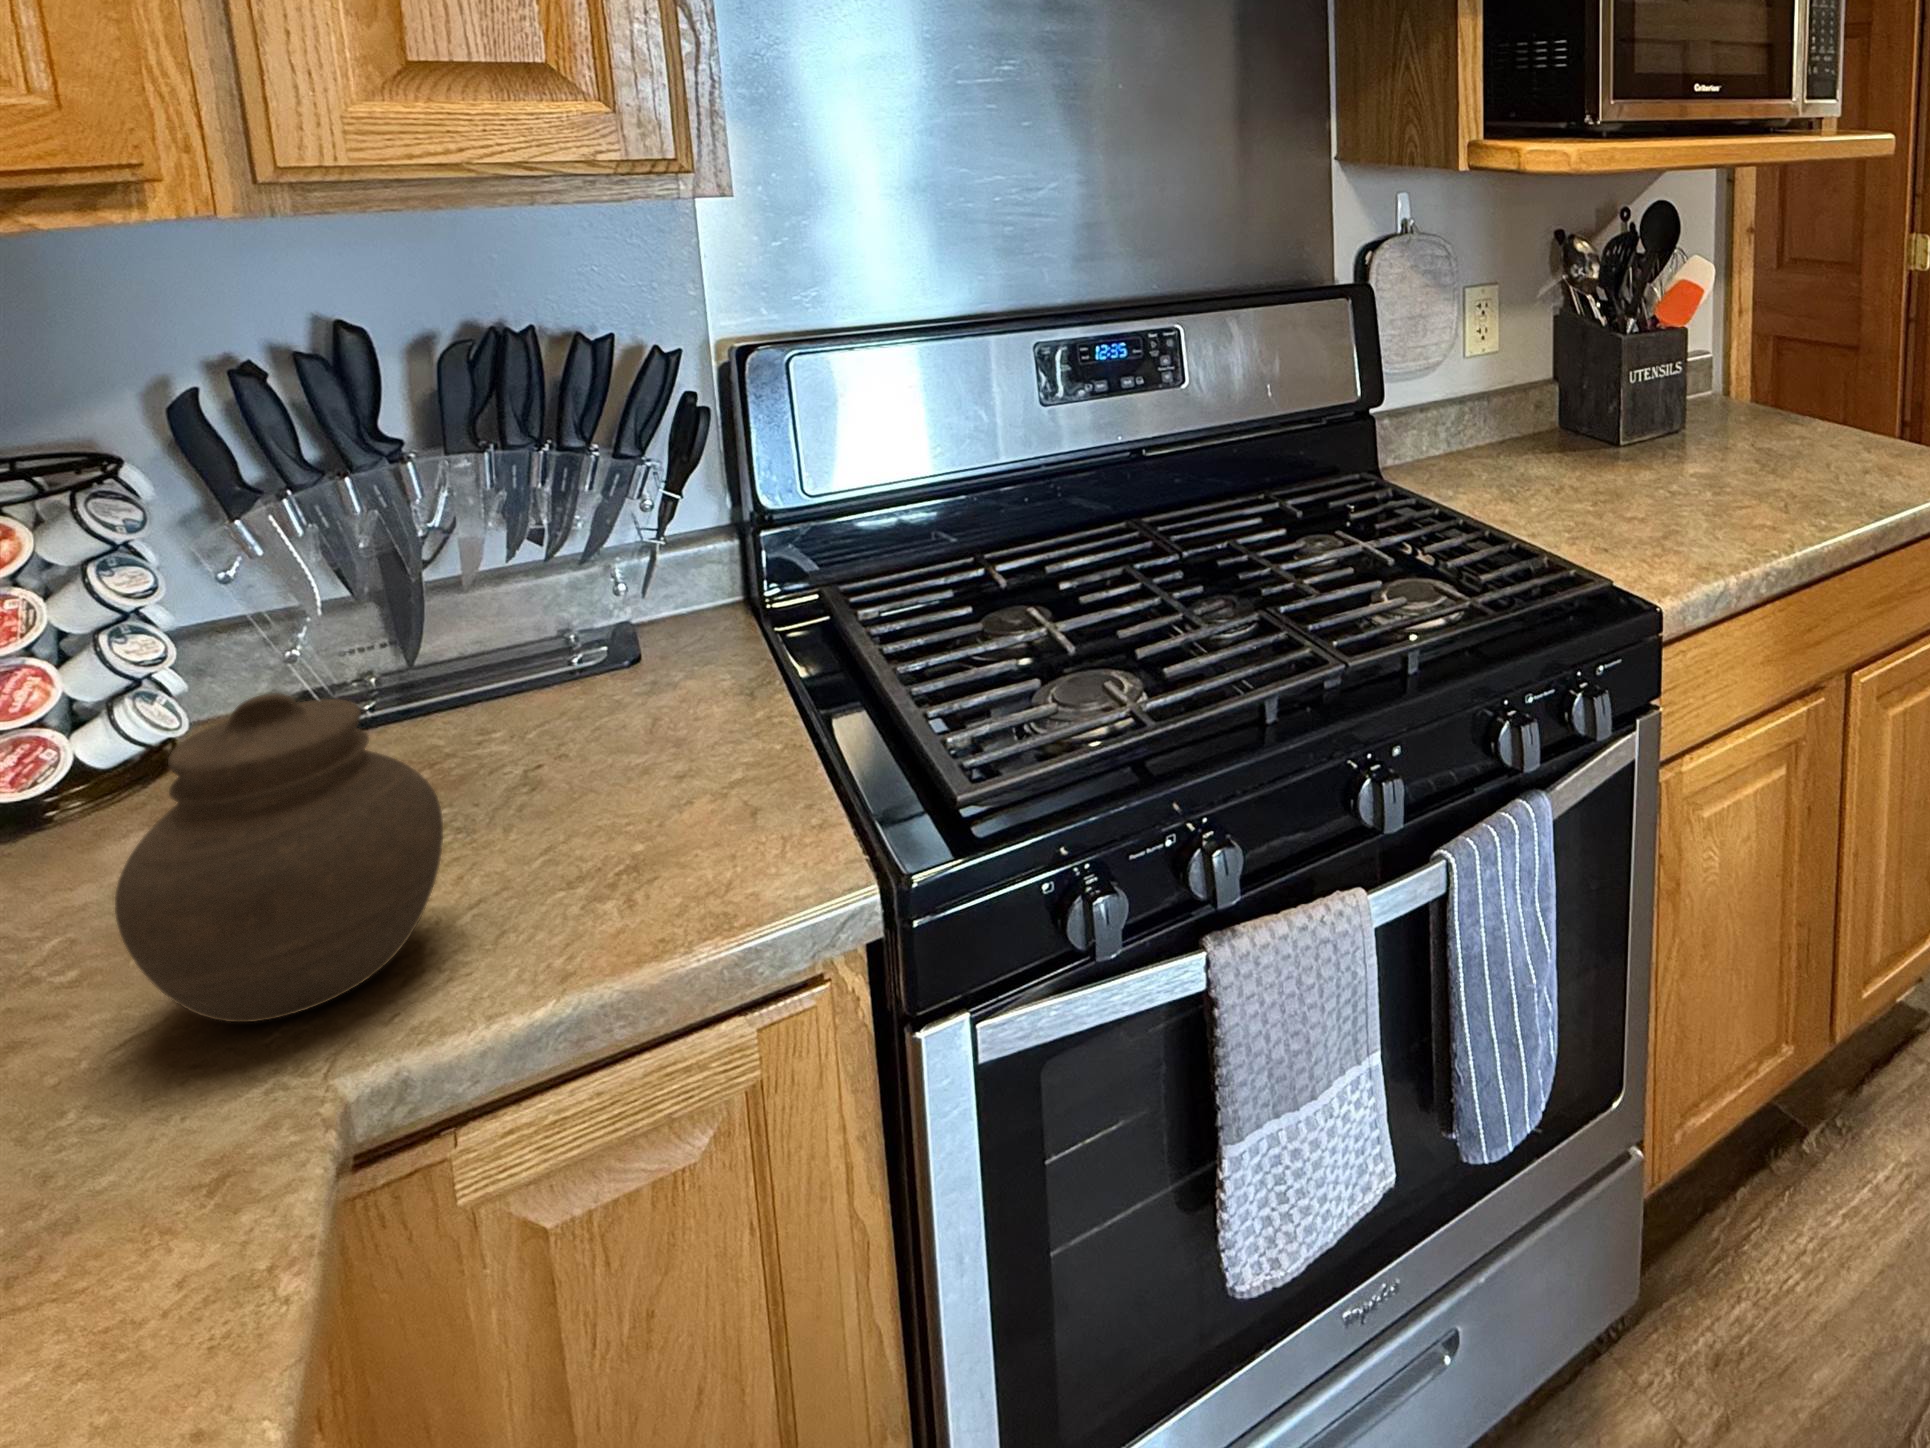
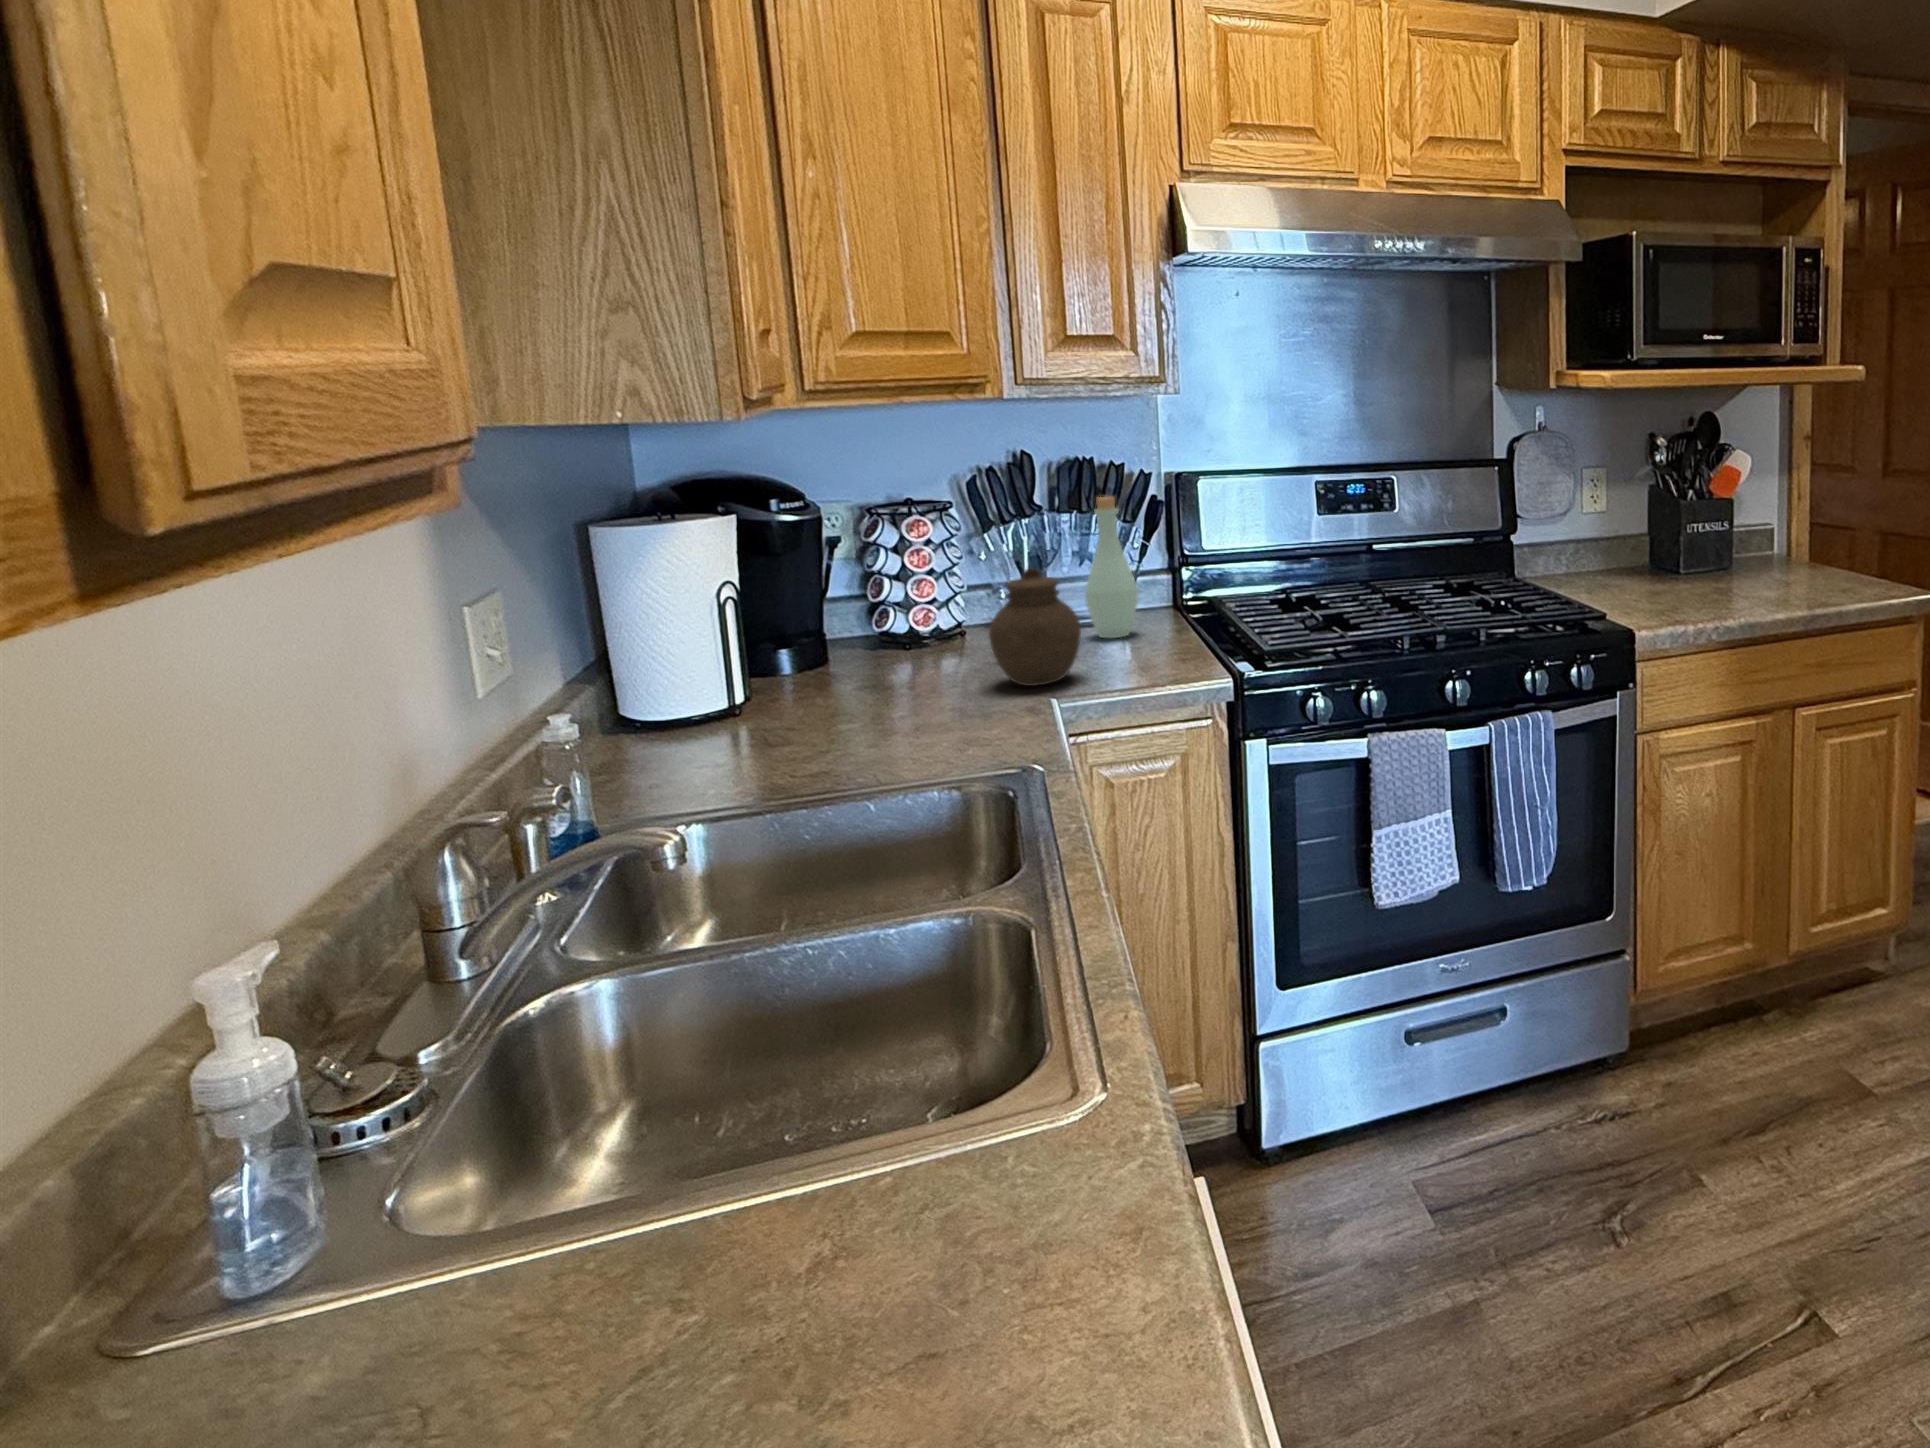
bottle: none [505,420,647,735] -> present [1085,497,1138,638]

